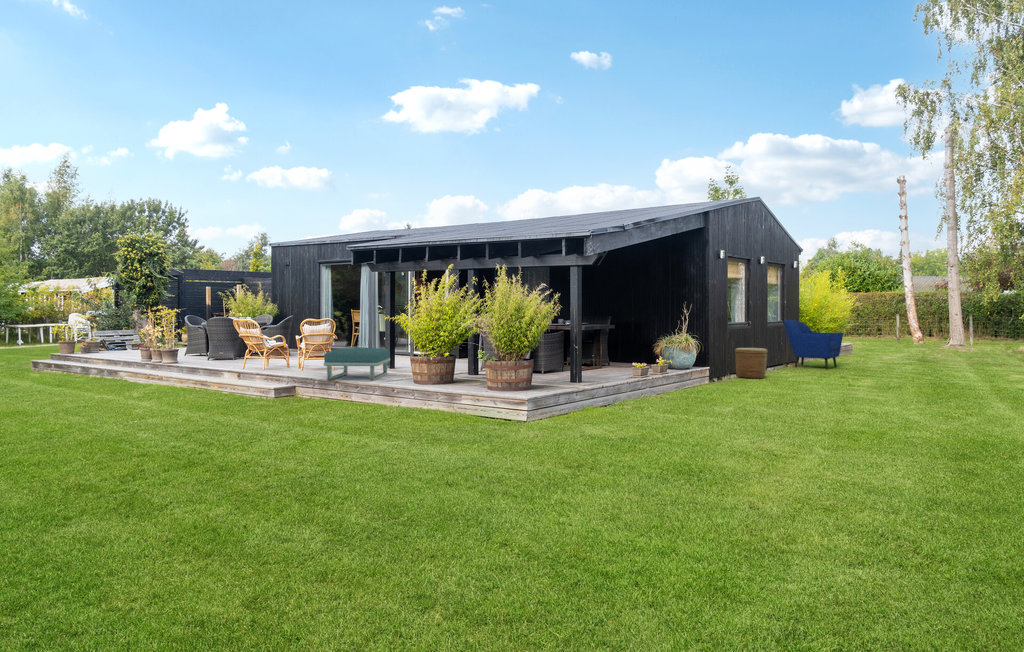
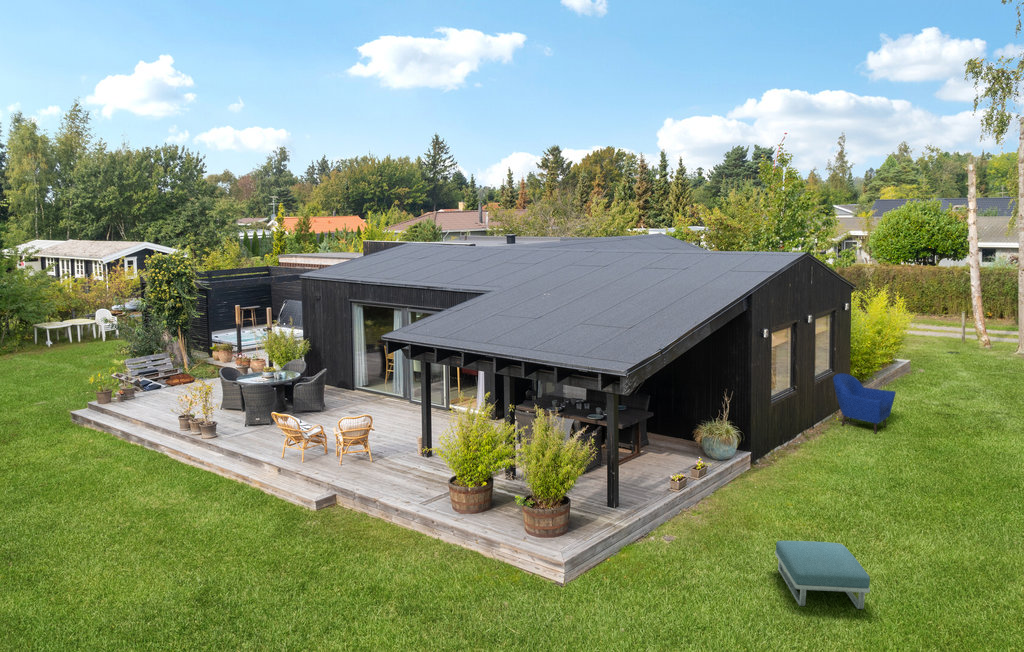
footstool: present [324,348,390,380] -> present [775,541,870,609]
woven basket: present [735,348,767,379] -> none [778,424,813,462]

